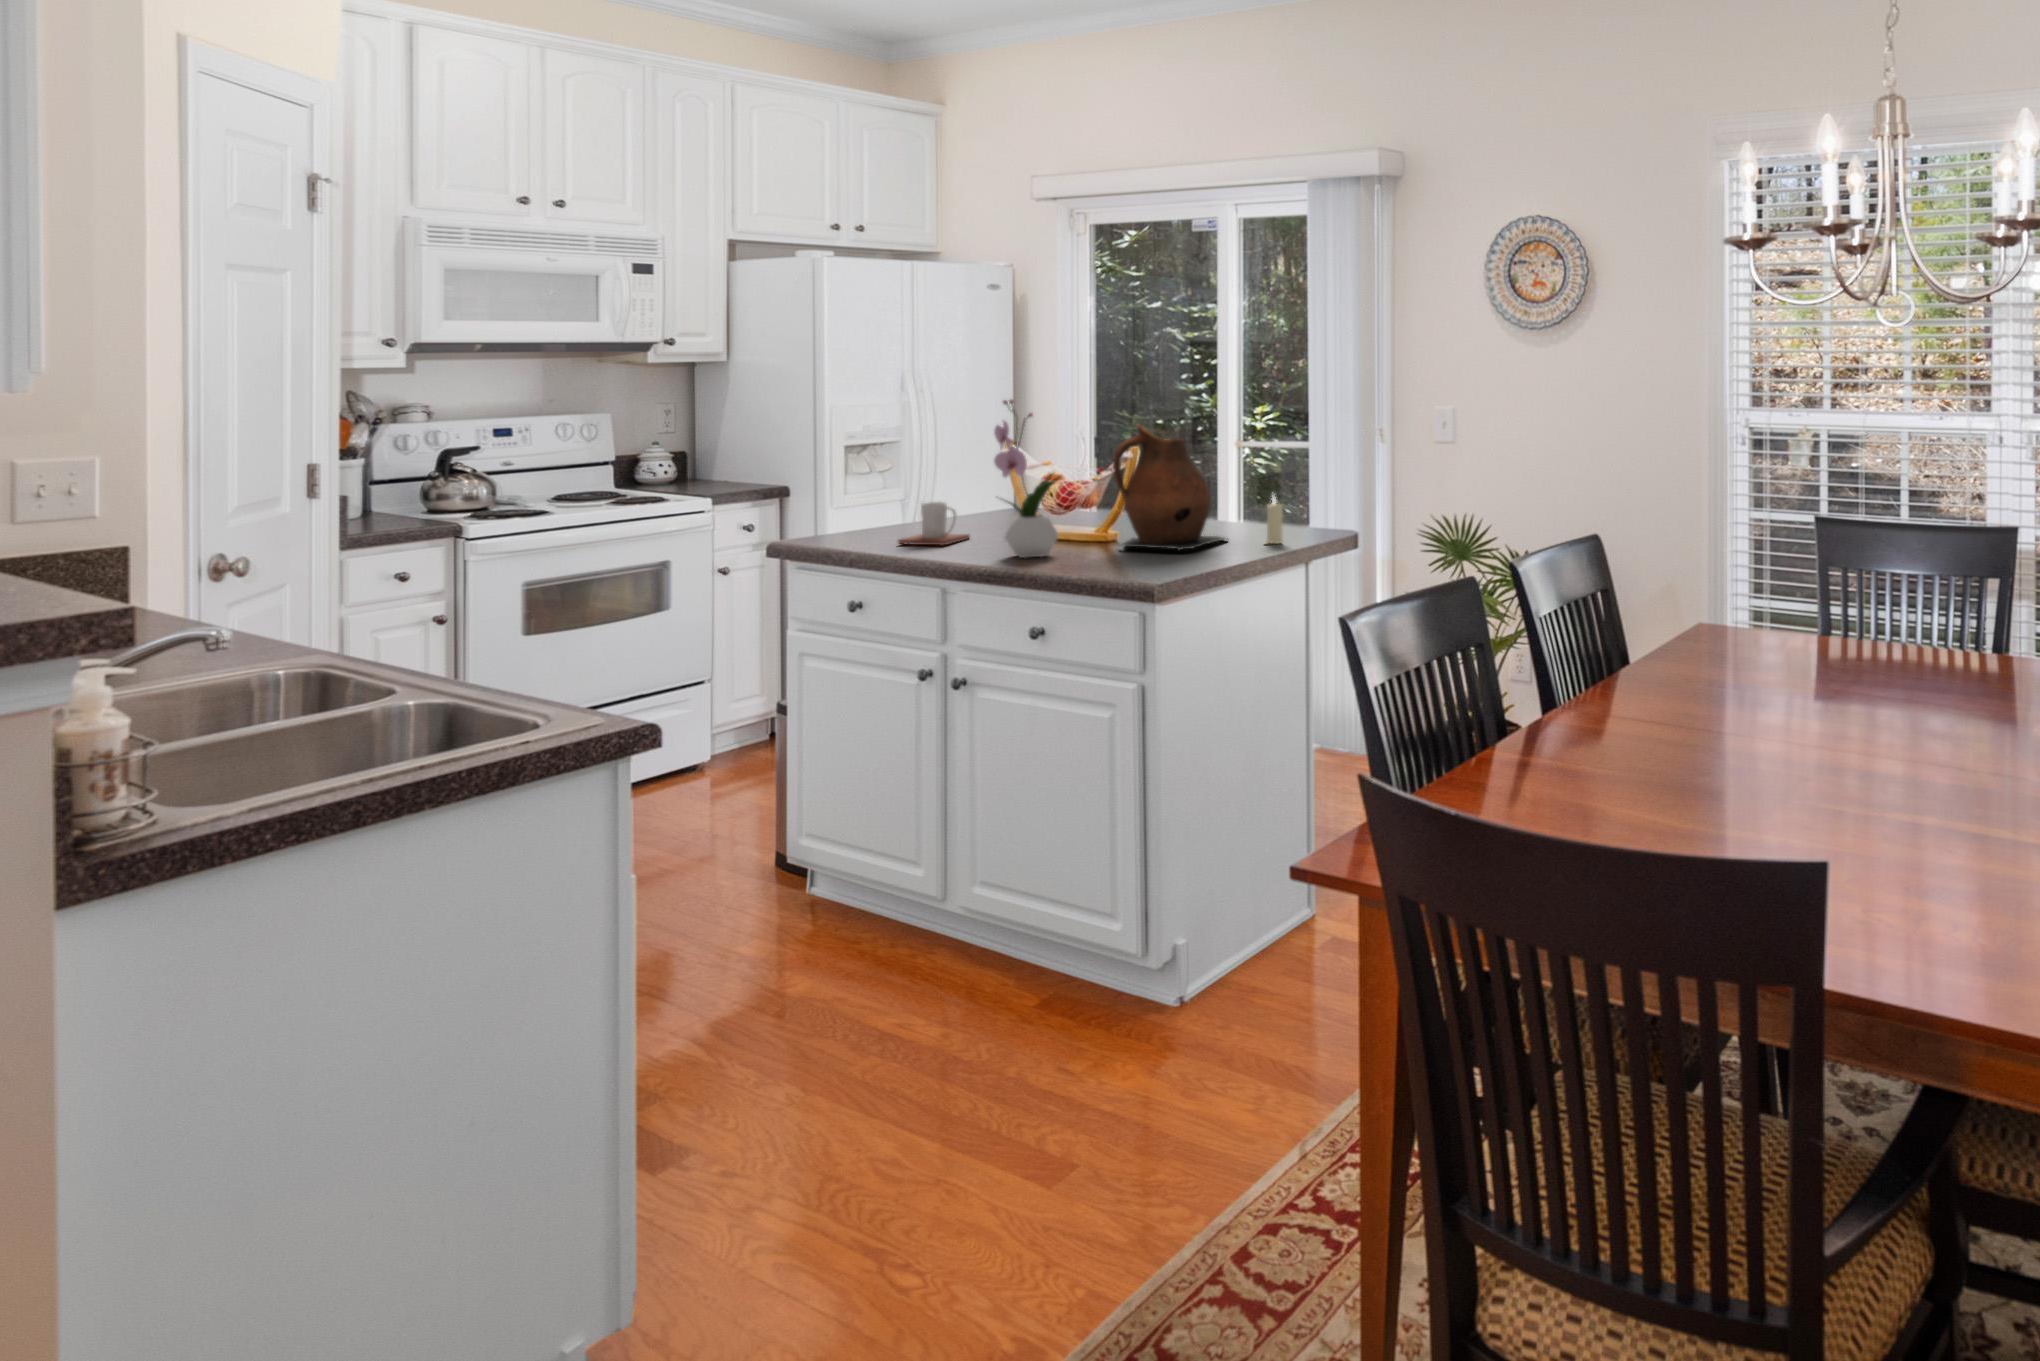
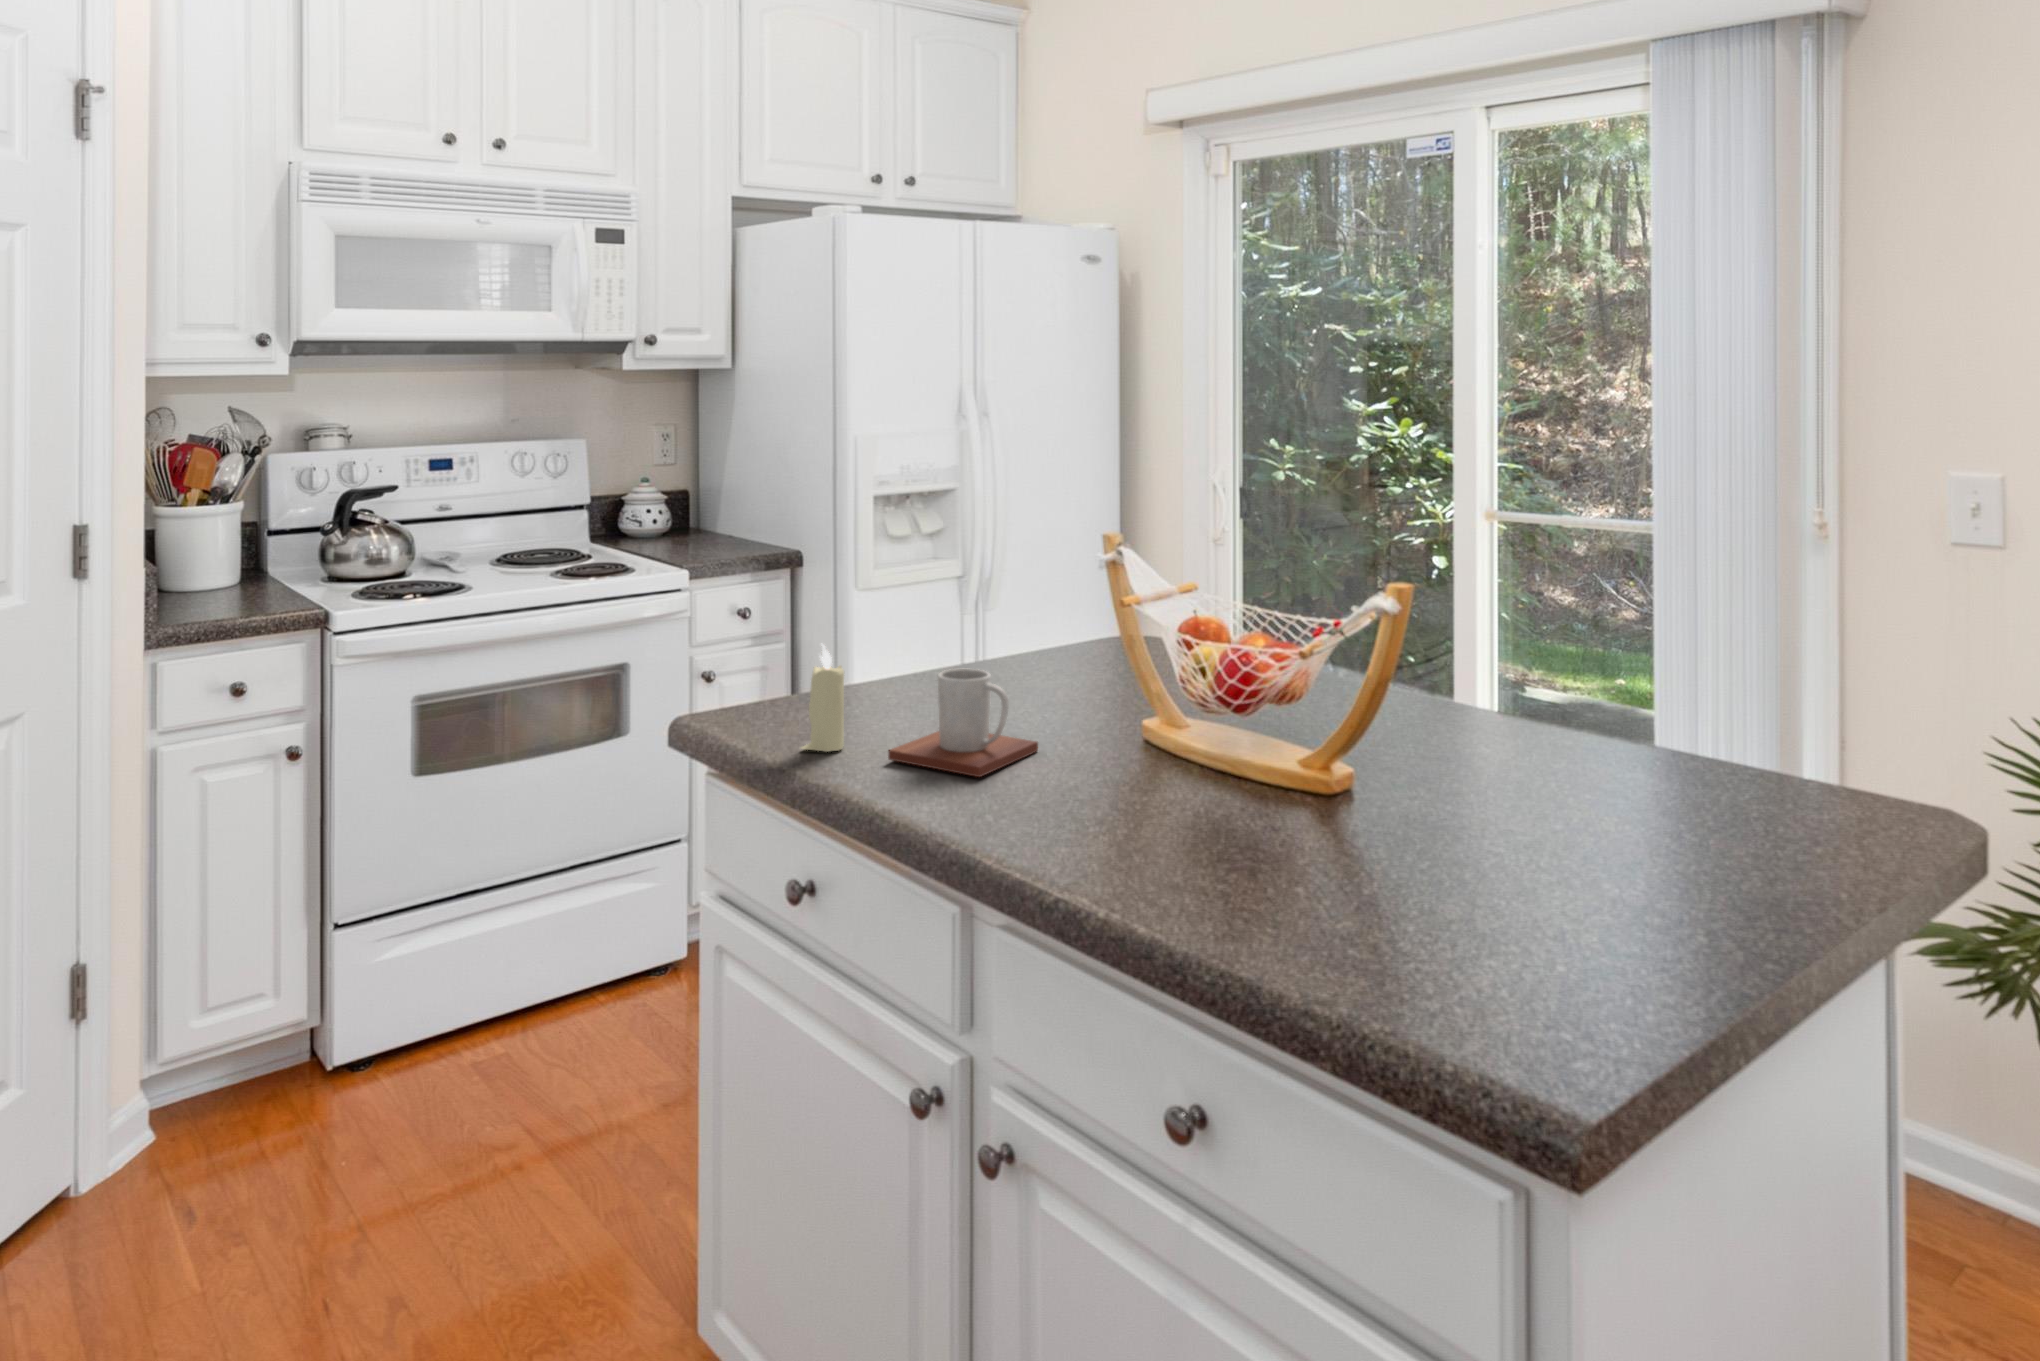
flower arrangement: present [994,400,1061,558] -> none [1083,463,1252,862]
ceramic pitcher: present [1113,425,1228,550] -> none [1368,531,1662,888]
candle: present [1266,496,1283,544] -> present [802,644,844,752]

